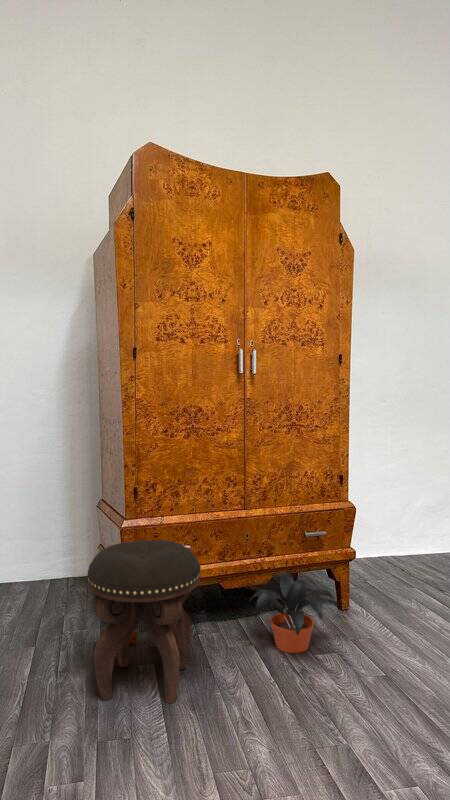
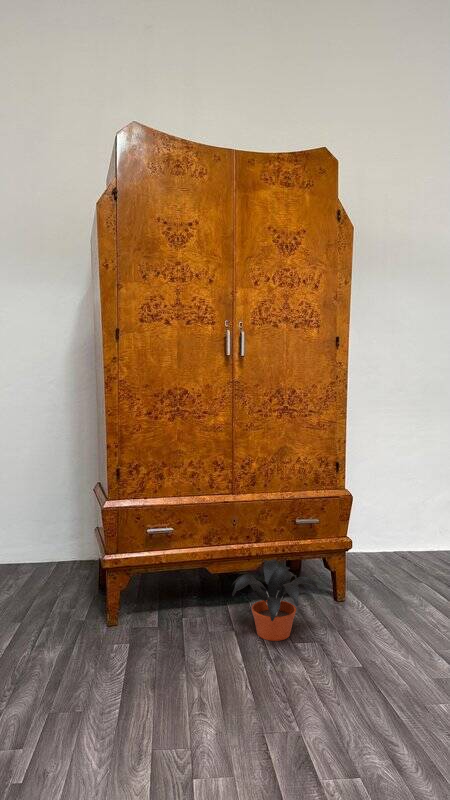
footstool: present [88,540,201,704] -> none [57,519,171,681]

